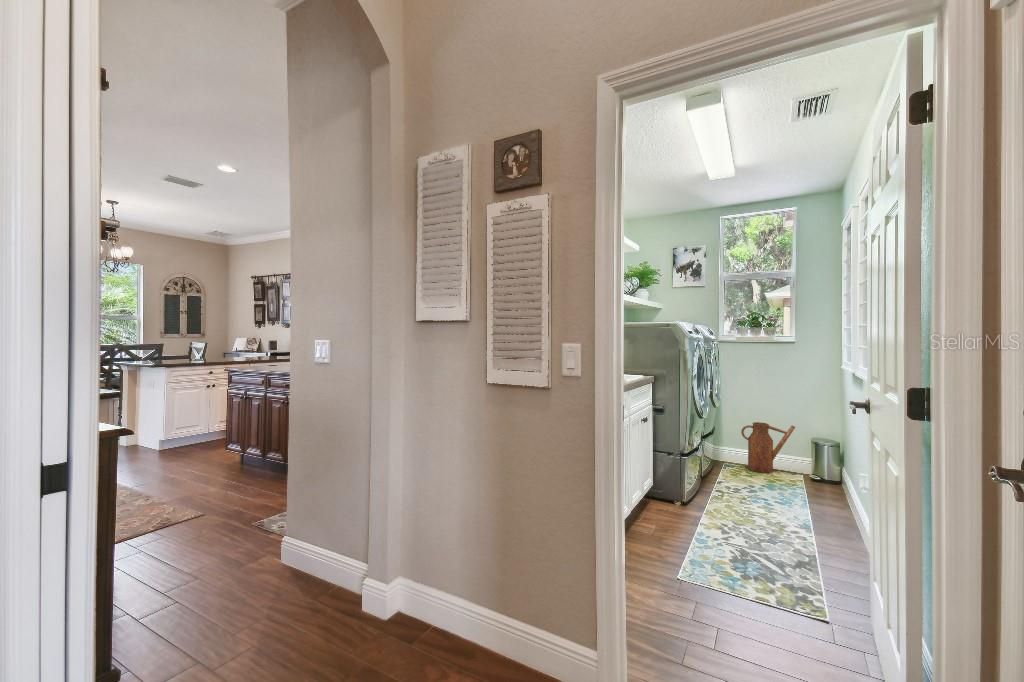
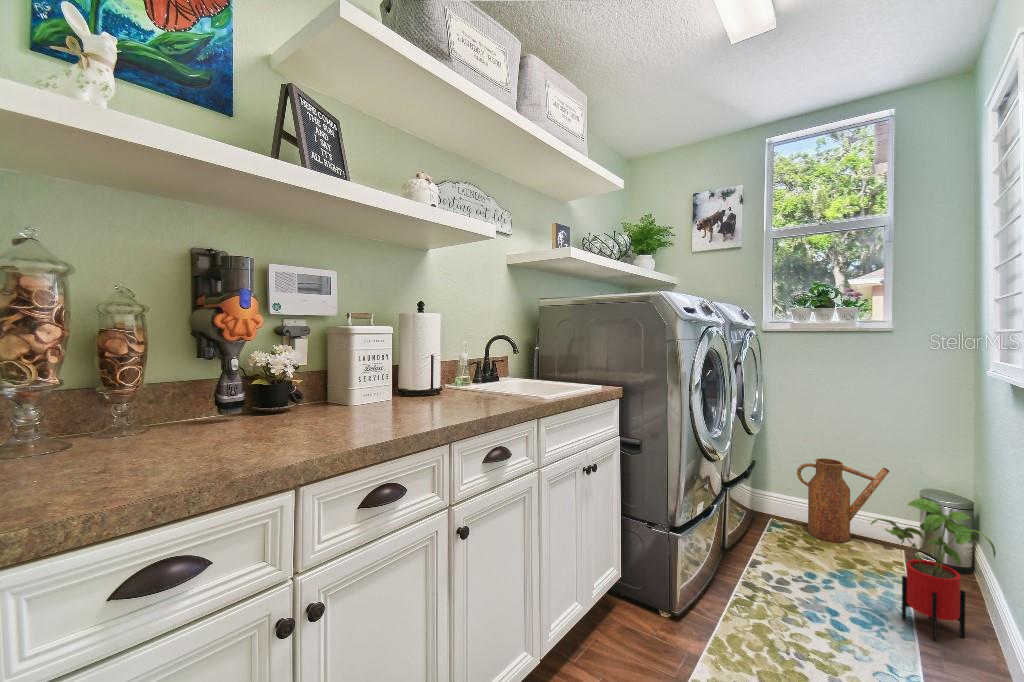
house plant: none [785,432,847,508] -> present [871,499,996,641]

